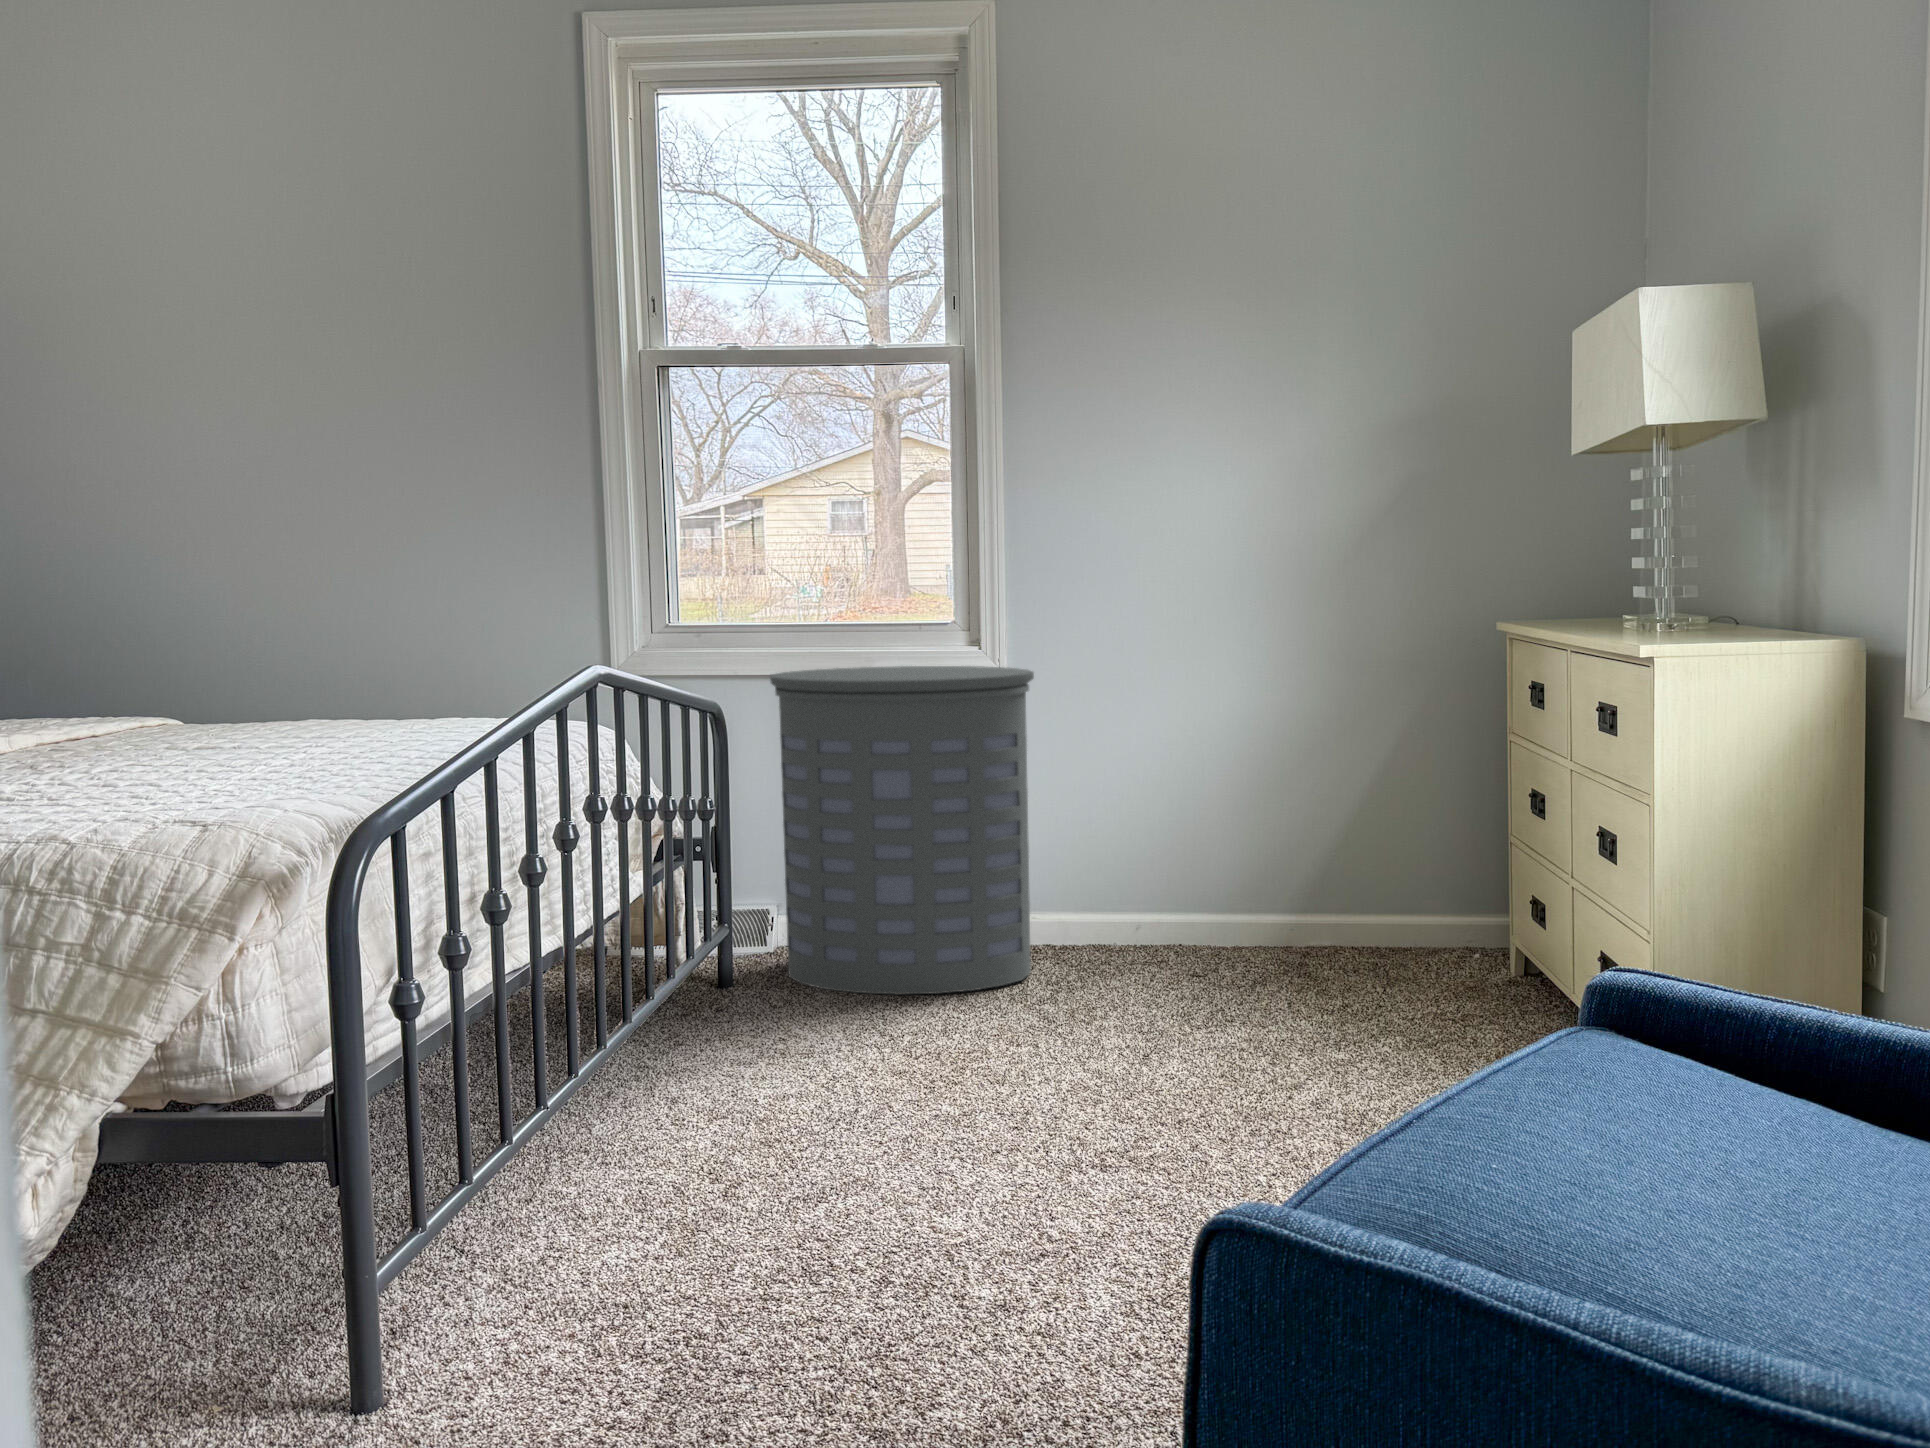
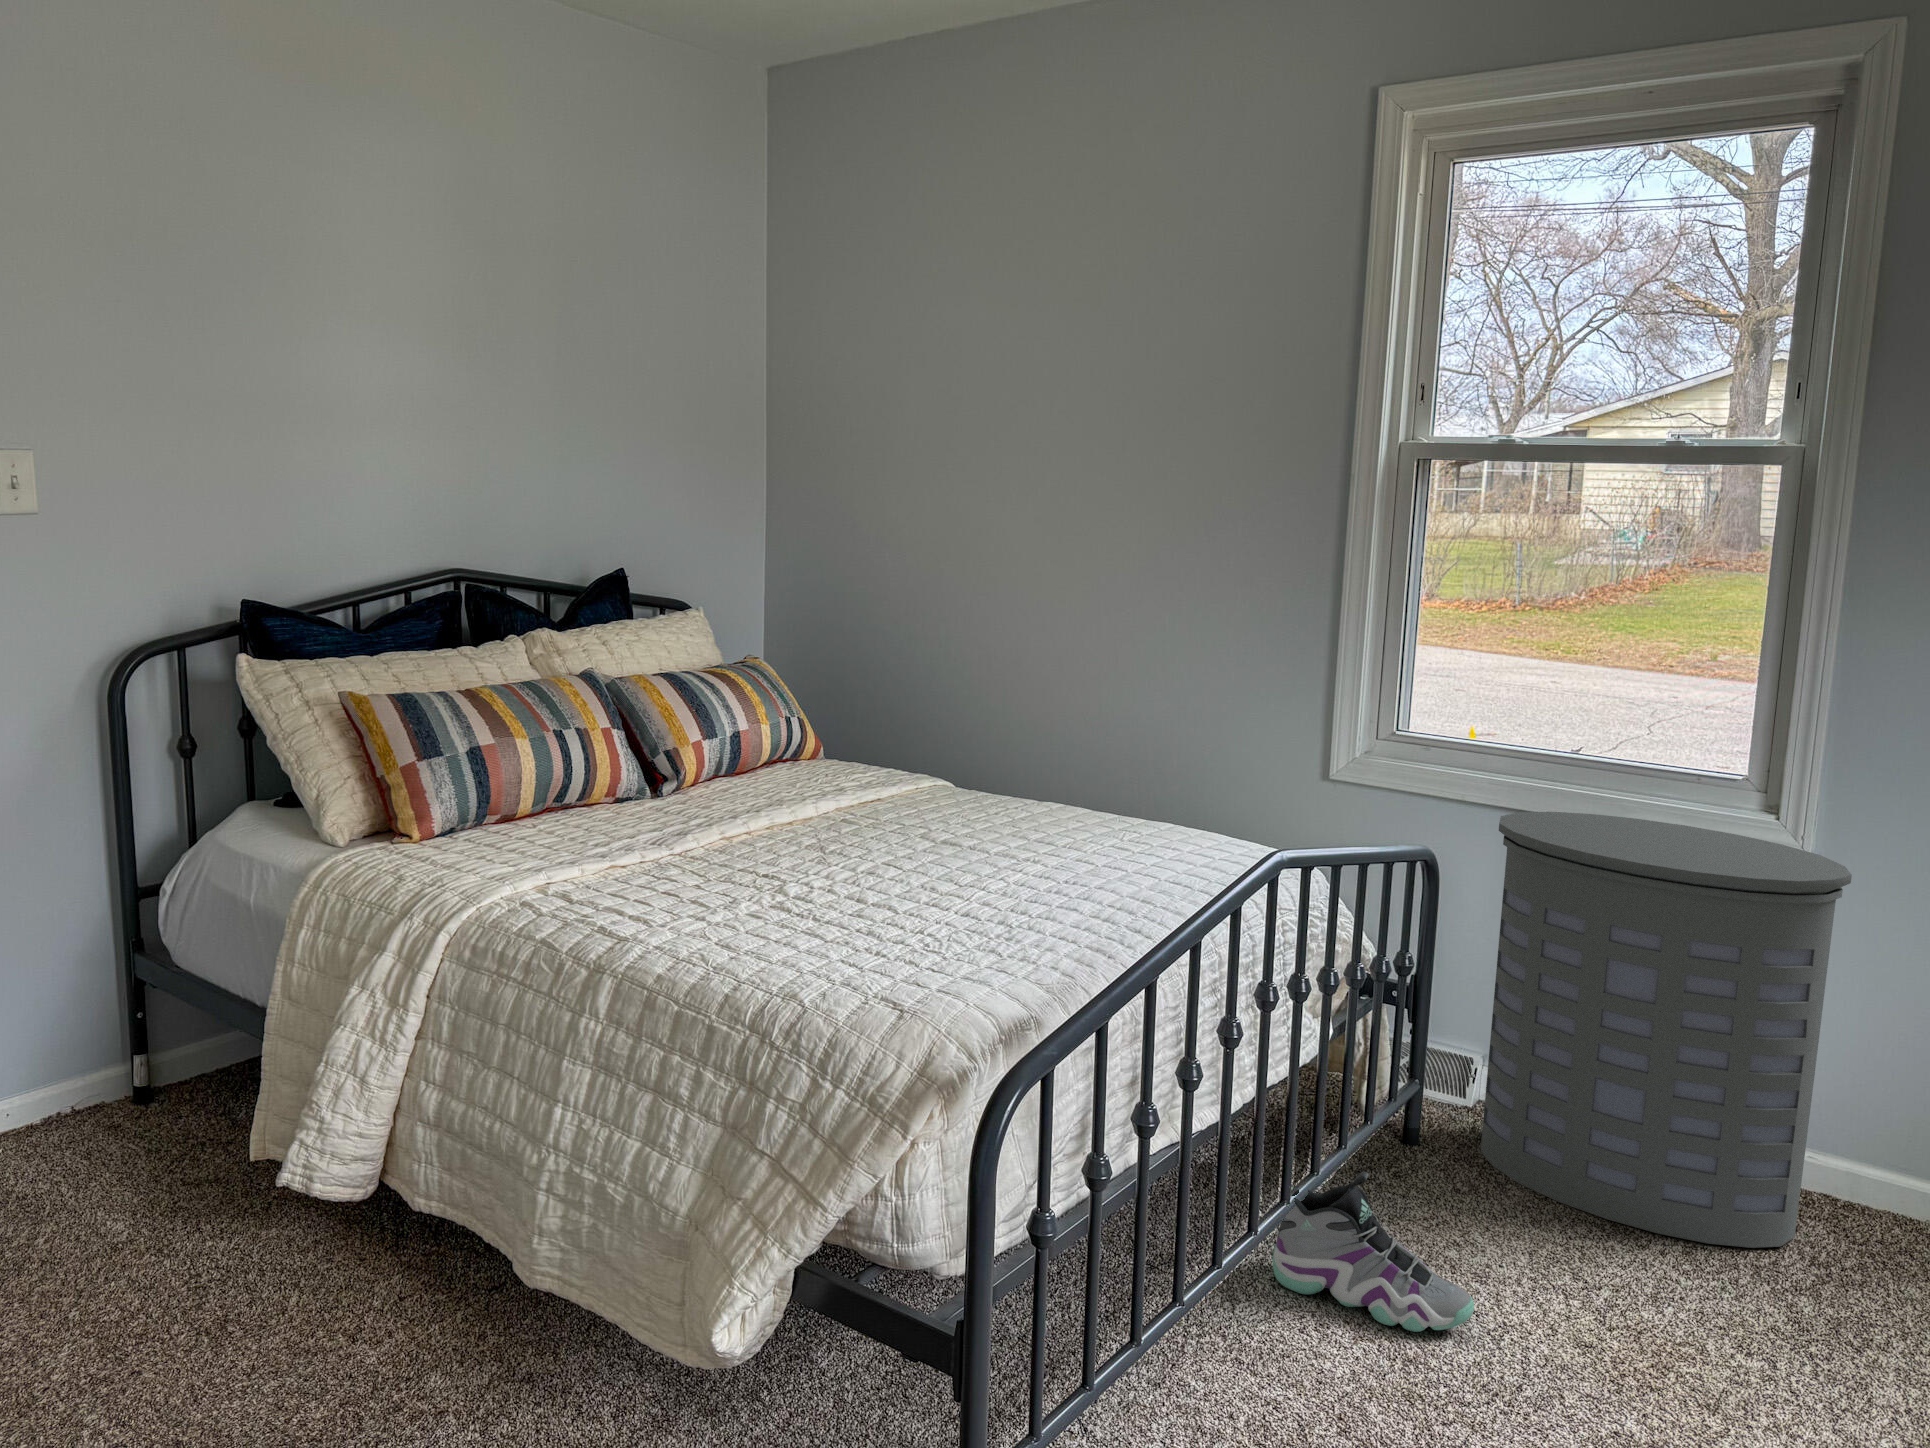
sneaker: none [625,970,809,1103] -> present [1273,1171,1474,1332]

